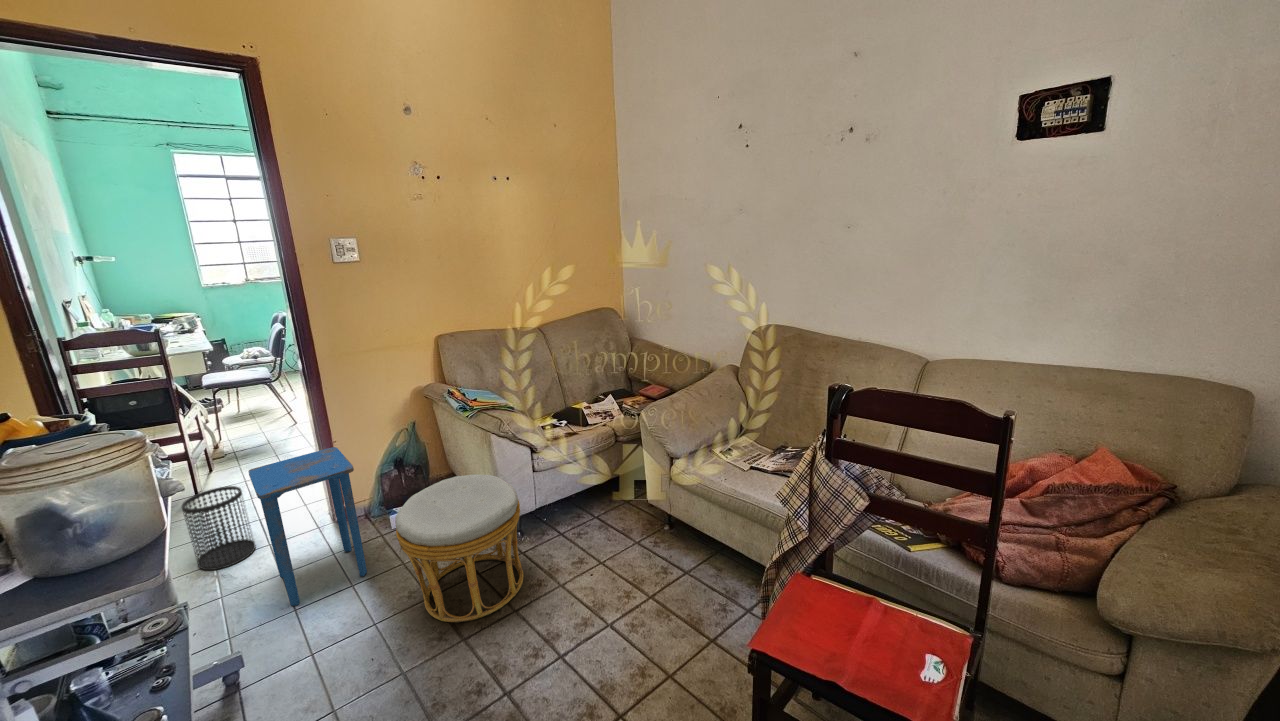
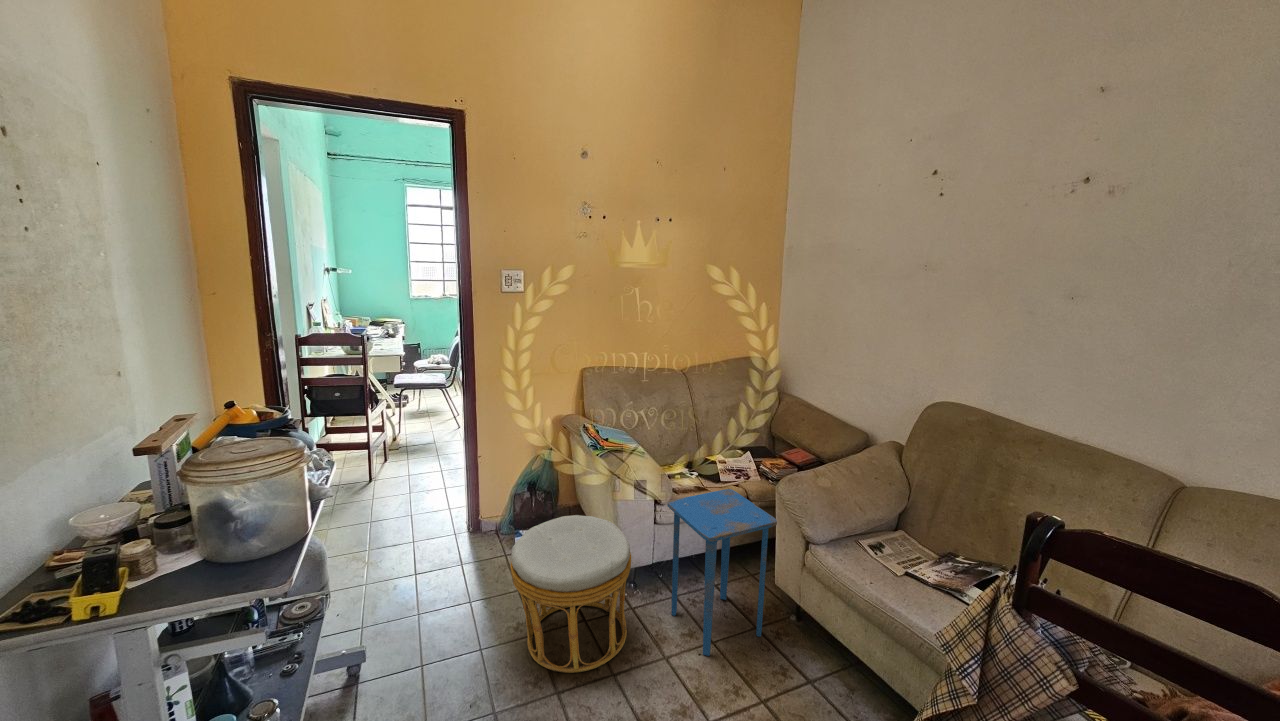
side table: present [248,447,367,606] -> present [667,489,777,656]
wastebasket: present [182,486,255,570] -> none [353,481,403,555]

